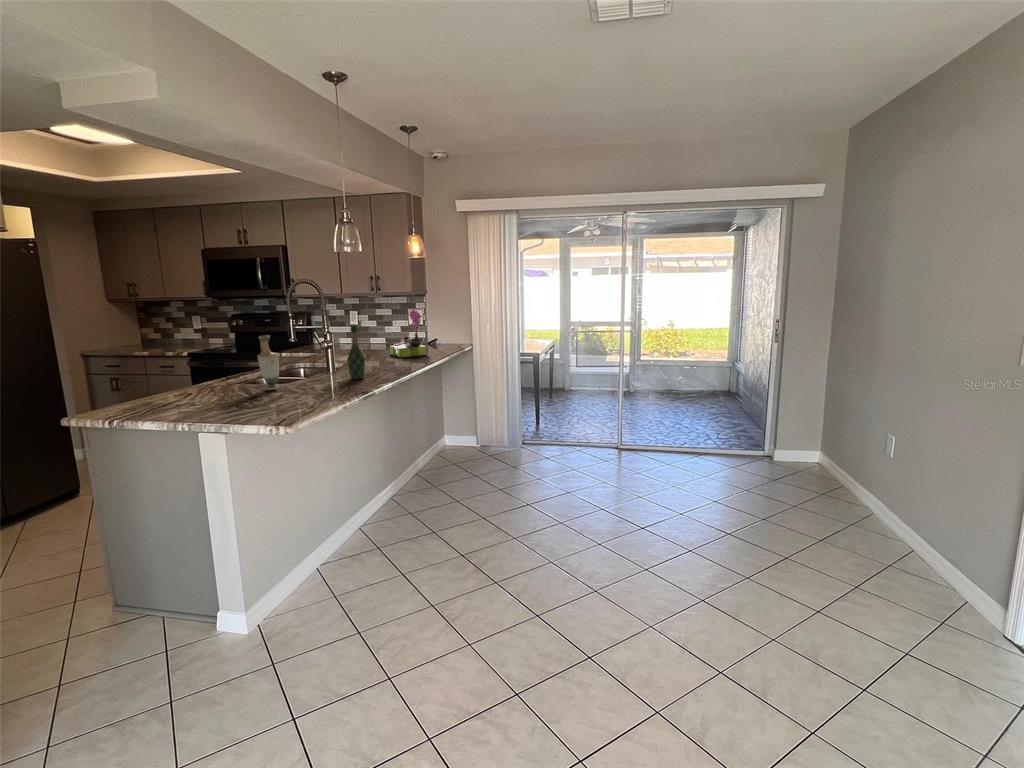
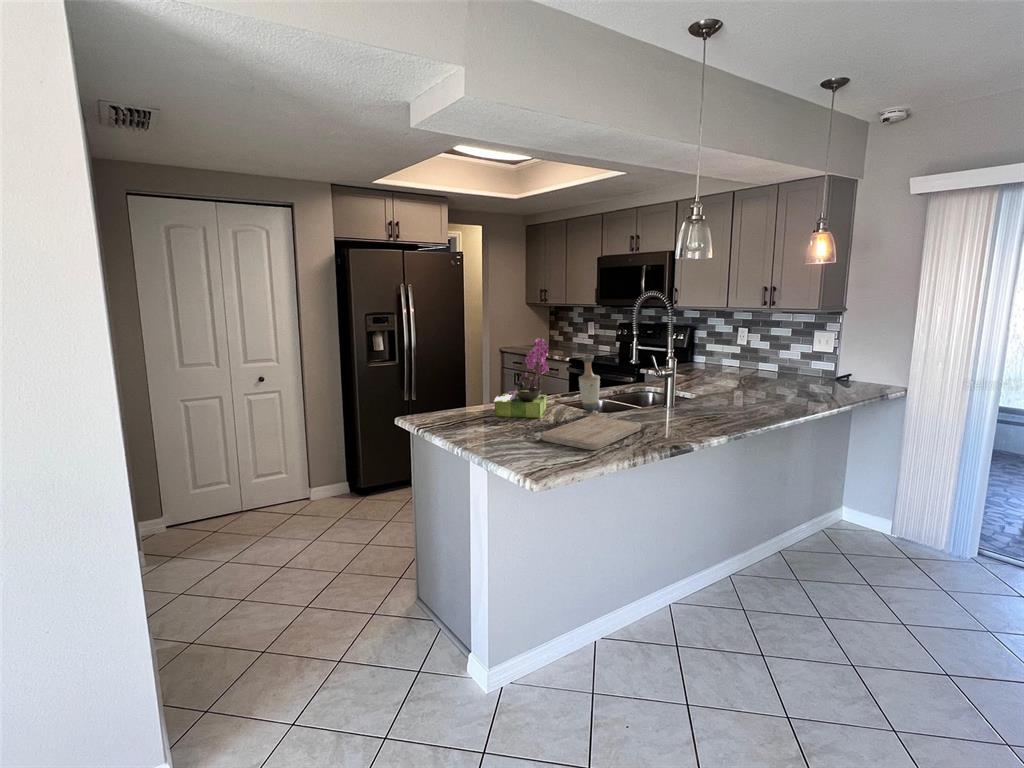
flower arrangement: present [390,309,427,357] -> present [494,338,549,418]
wine bottle: present [347,325,365,379] -> none [683,352,706,420]
cutting board: none [251,386,327,411] -> present [542,416,641,450]

